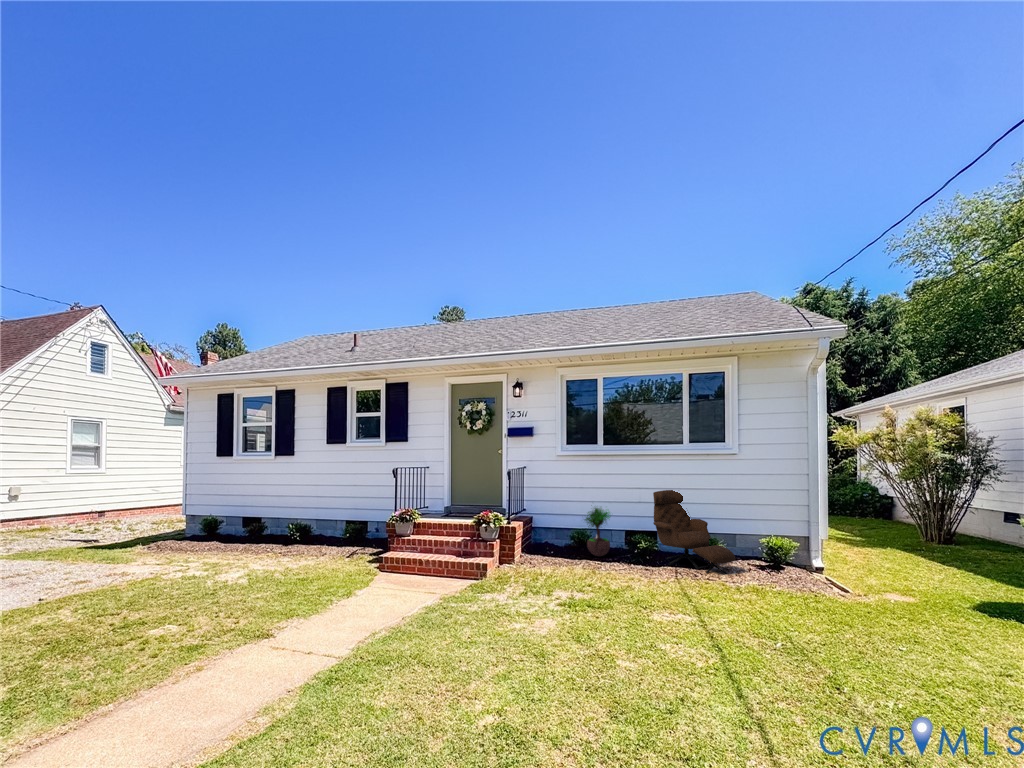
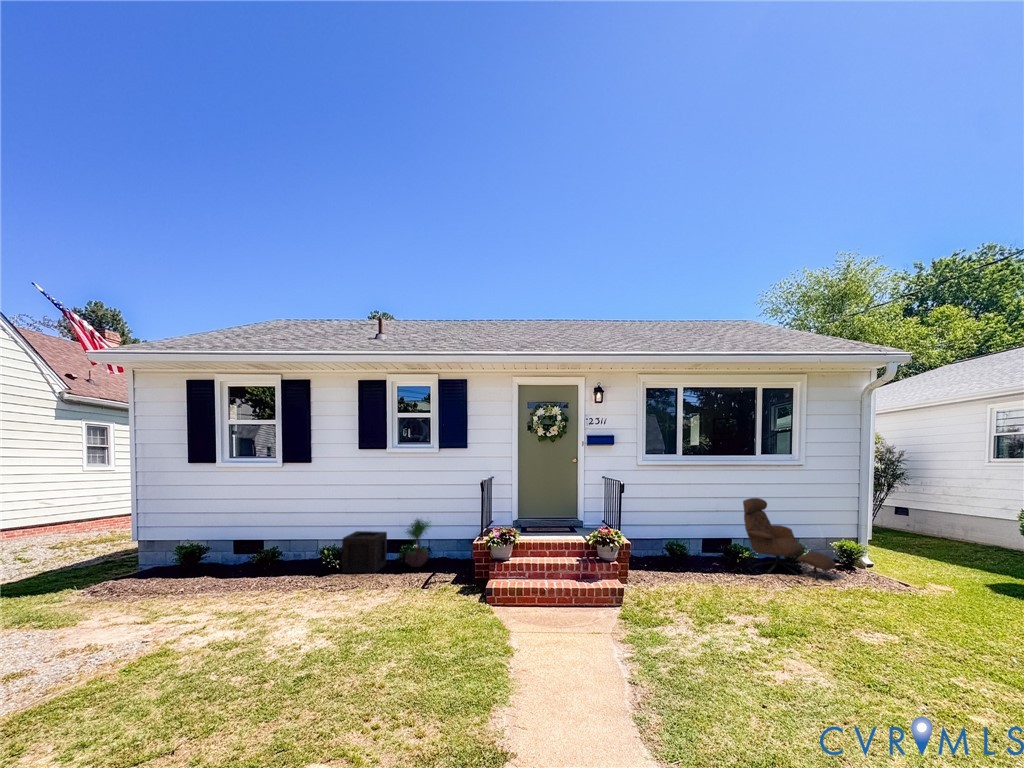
potted tree: present [585,508,610,556] -> present [405,519,431,567]
wooden crate: none [301,512,344,547] -> present [342,531,387,573]

